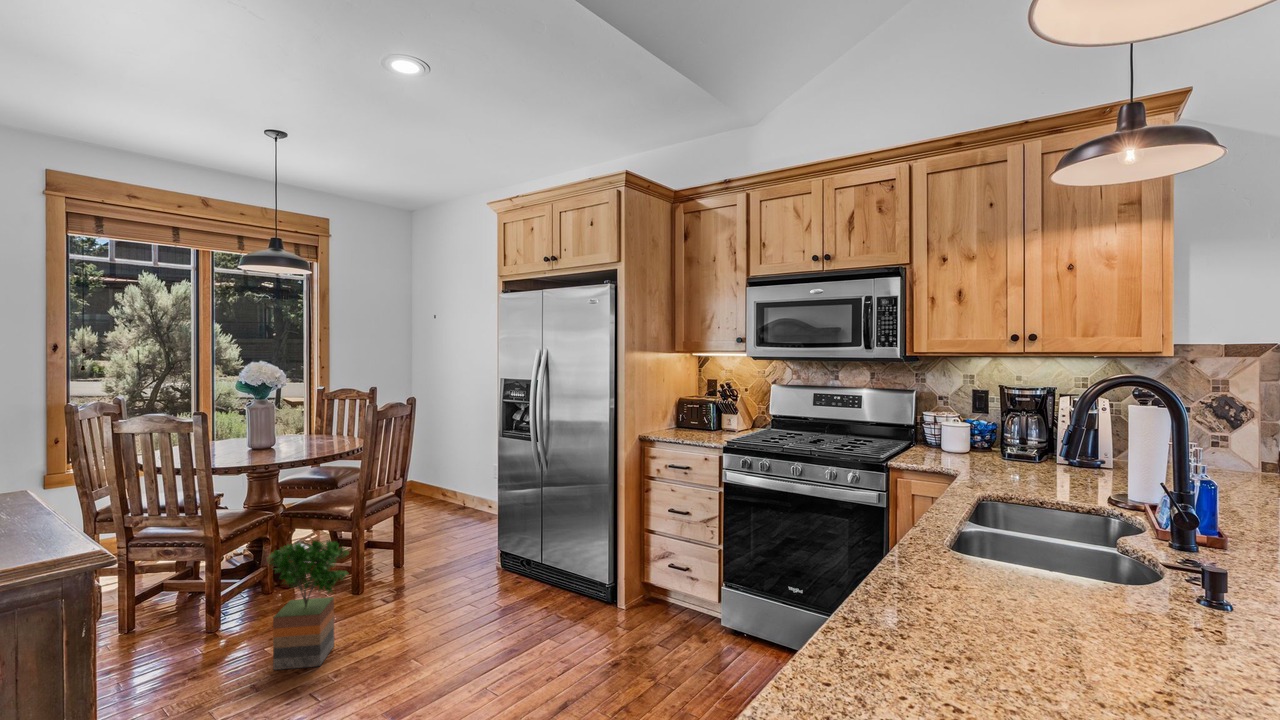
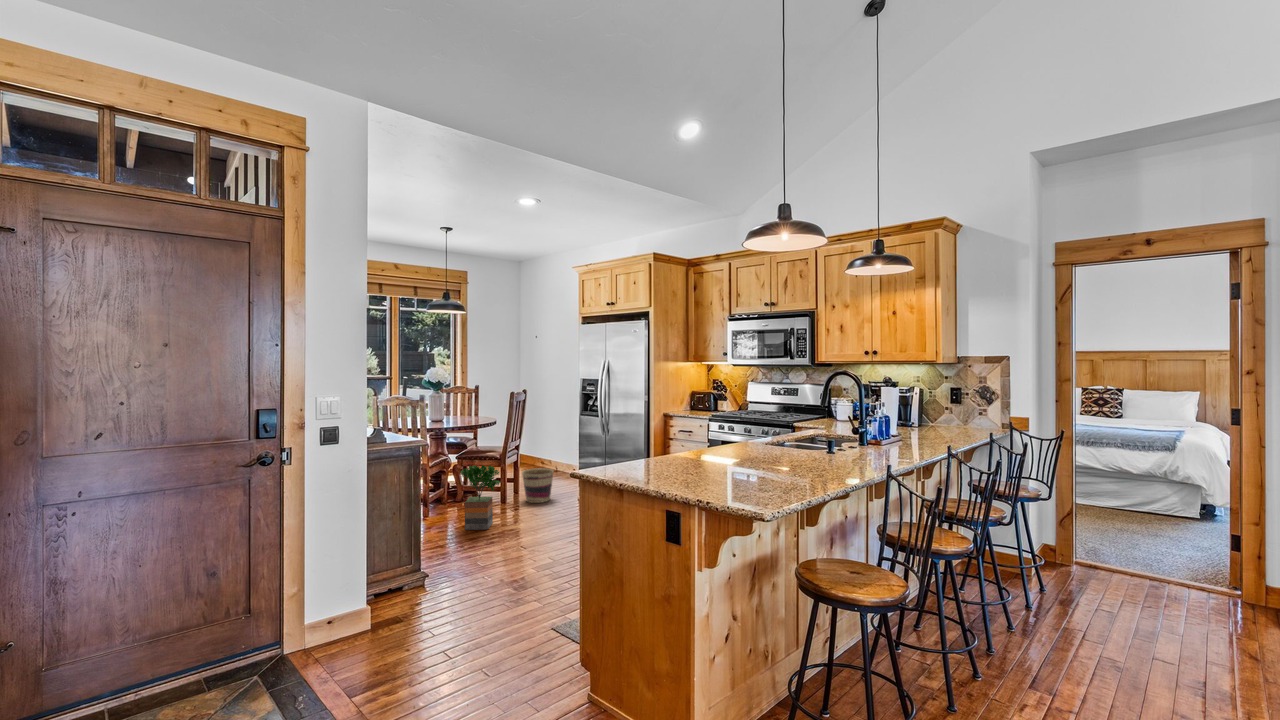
basket: none [399,526,454,588] -> present [522,468,553,503]

